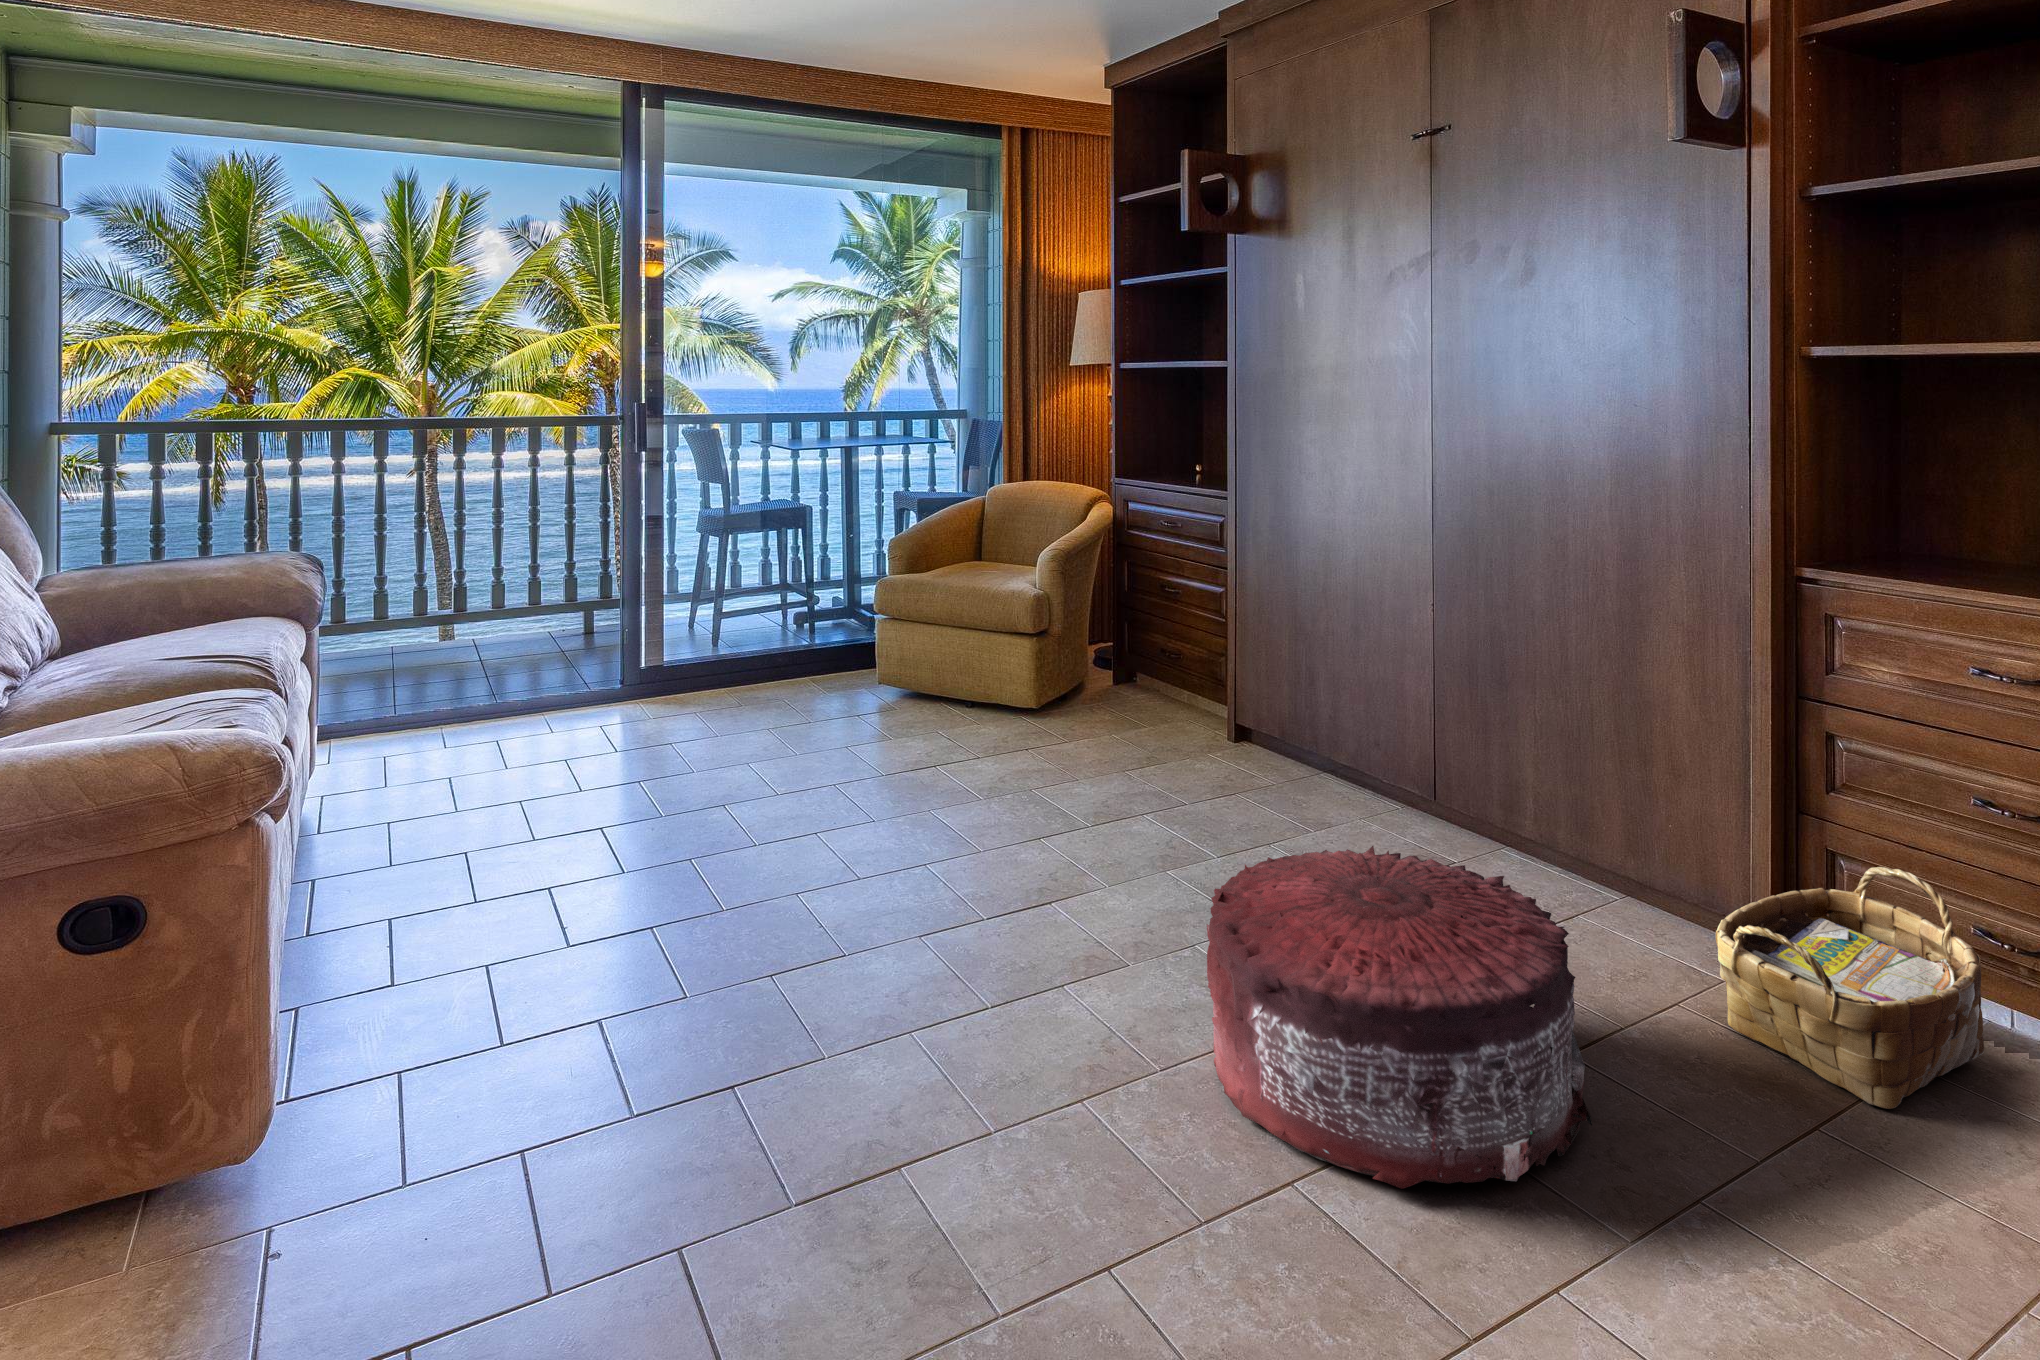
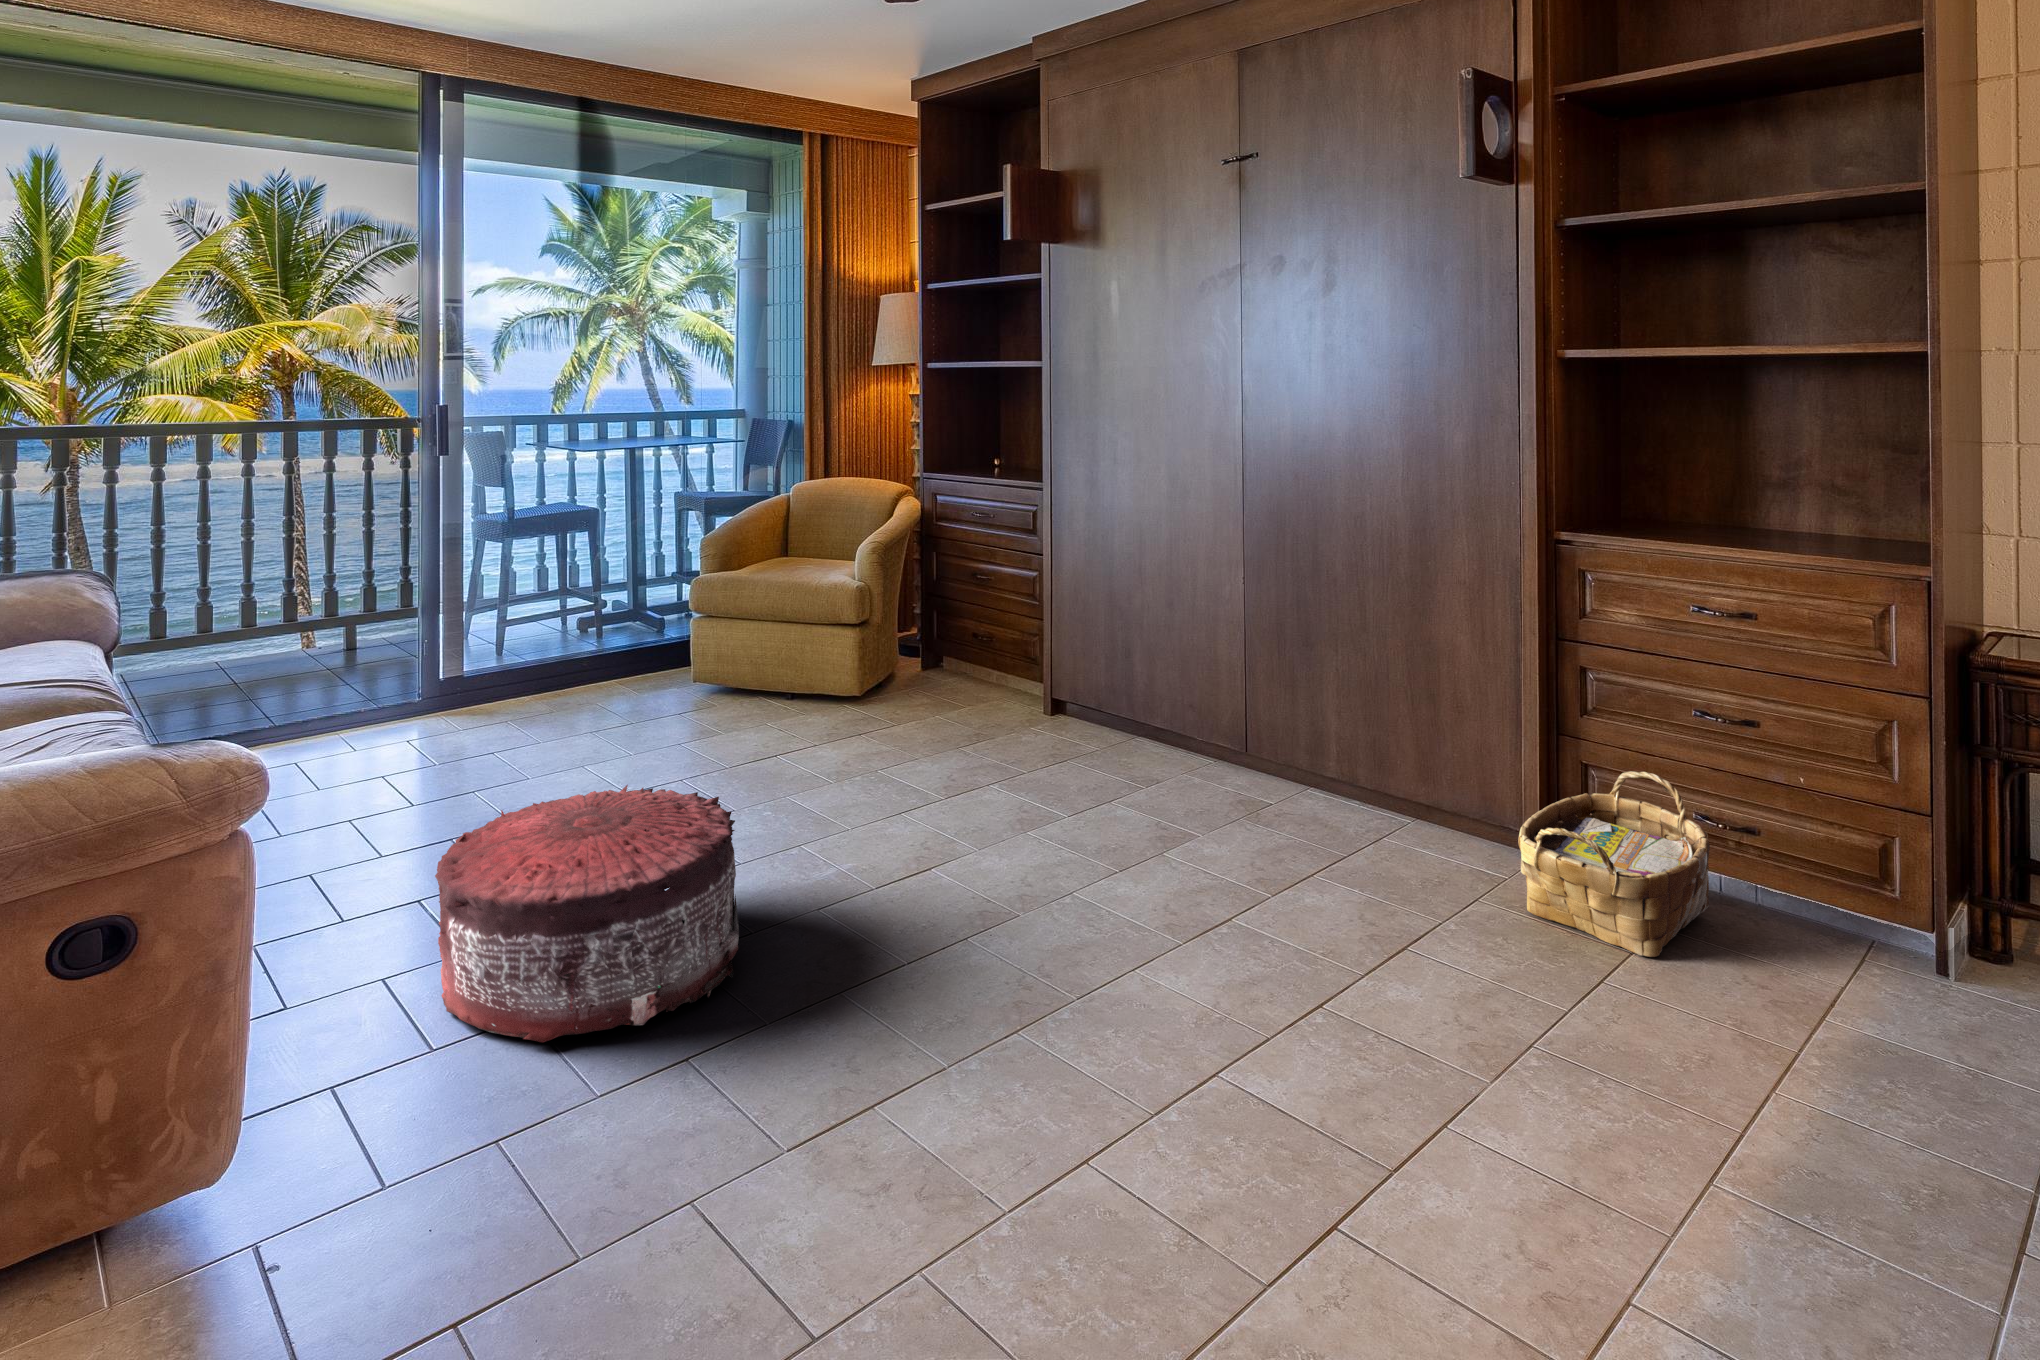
pouf: present [1207,846,1592,1189] -> present [435,785,739,1043]

